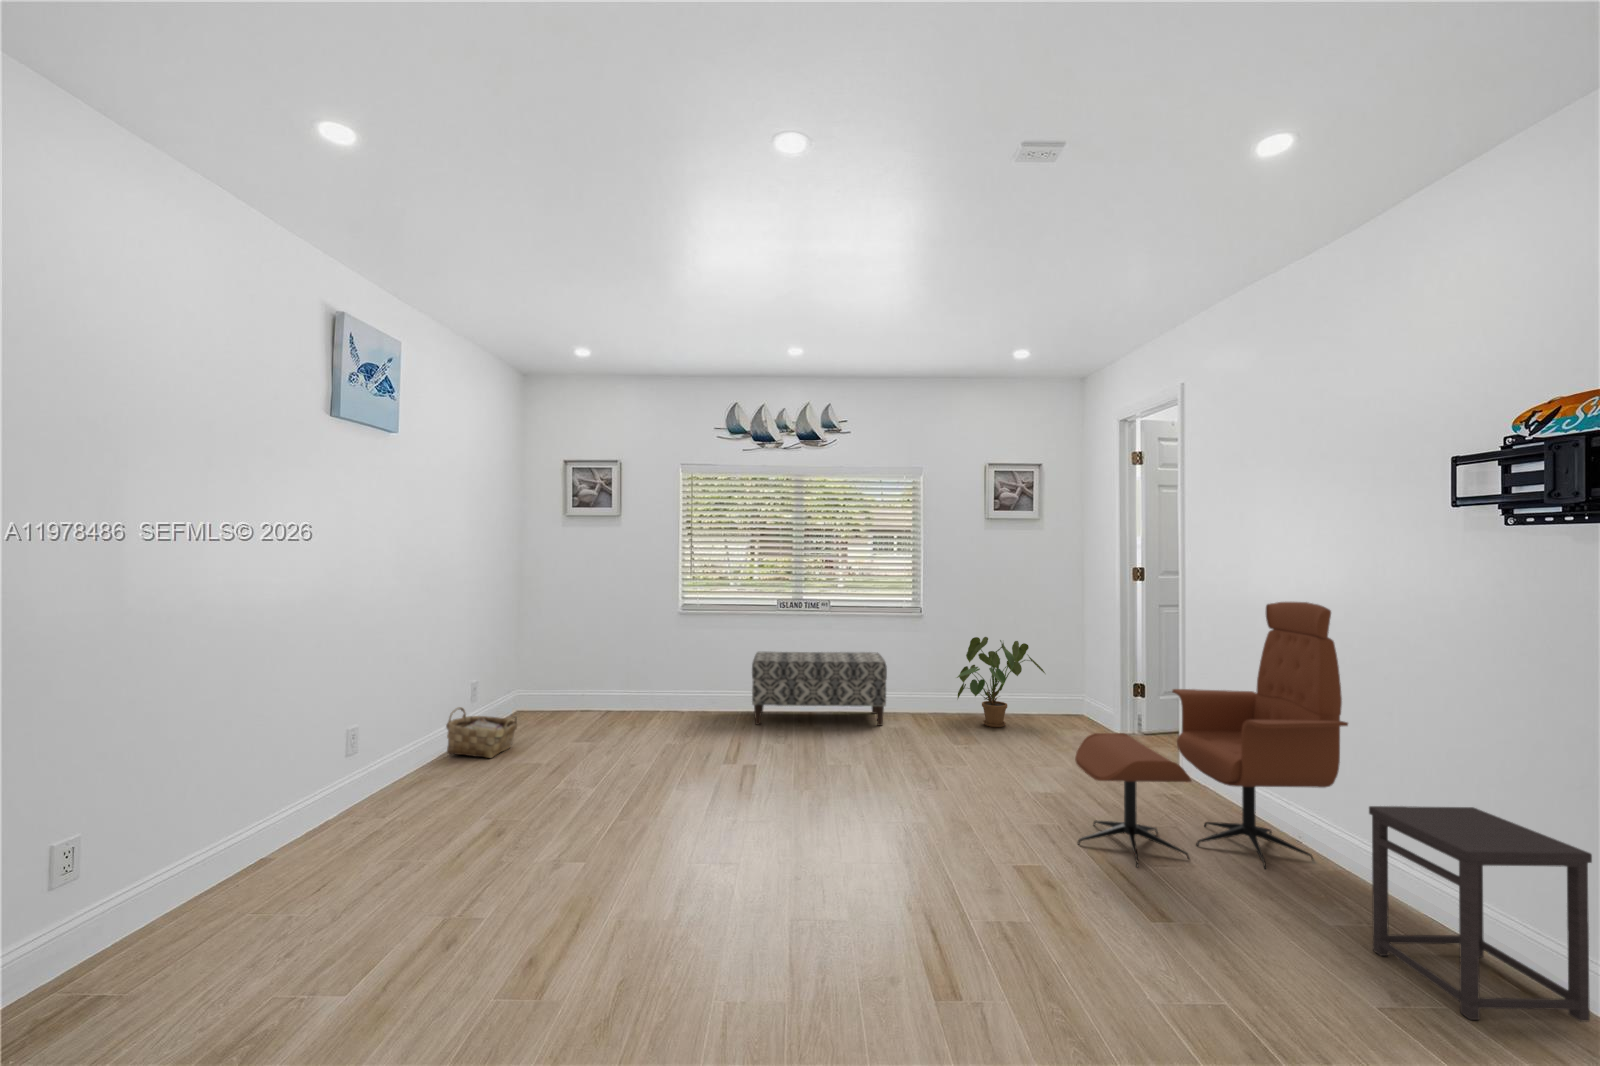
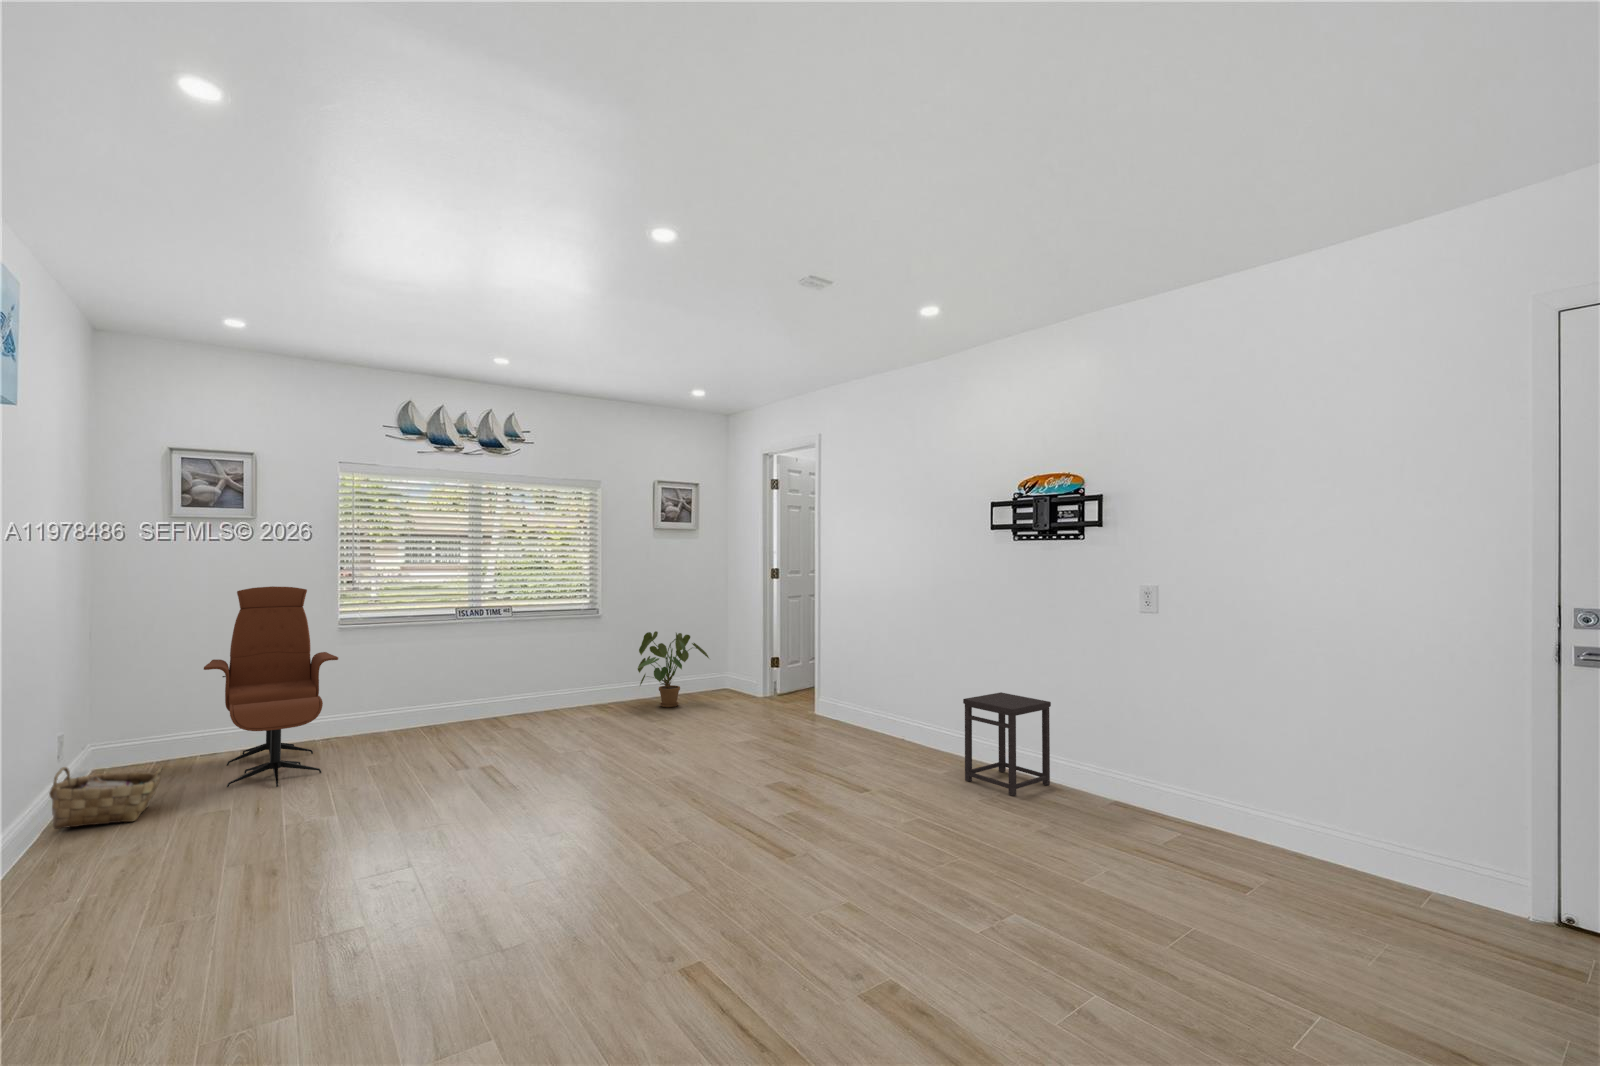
lounge chair: present [1075,602,1348,868] -> present [204,586,338,787]
bench: present [752,652,887,726] -> none [432,654,581,737]

